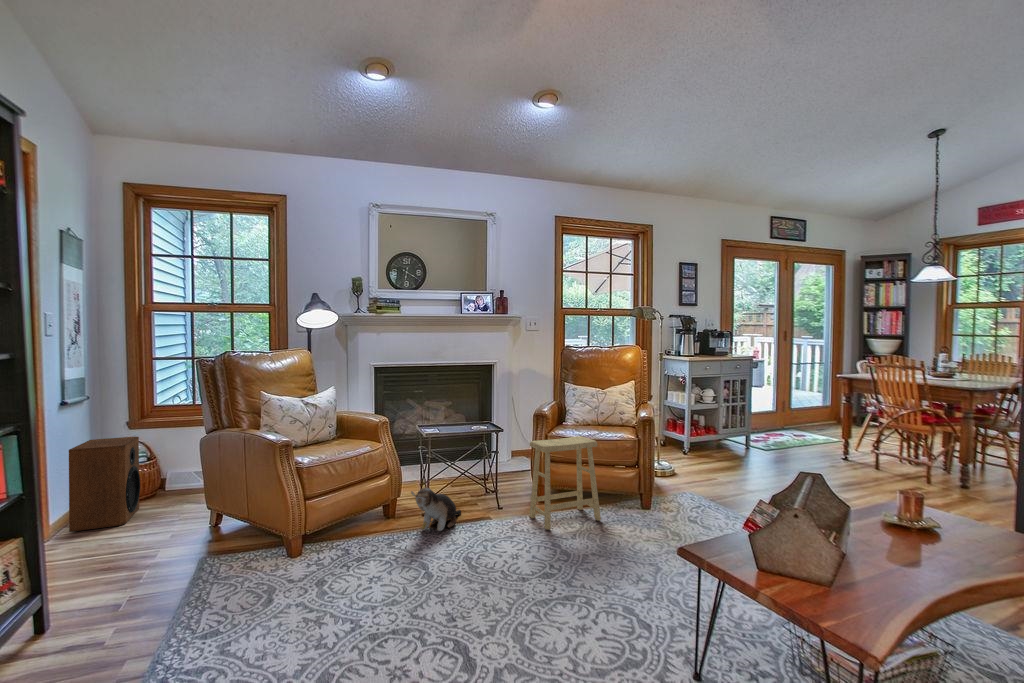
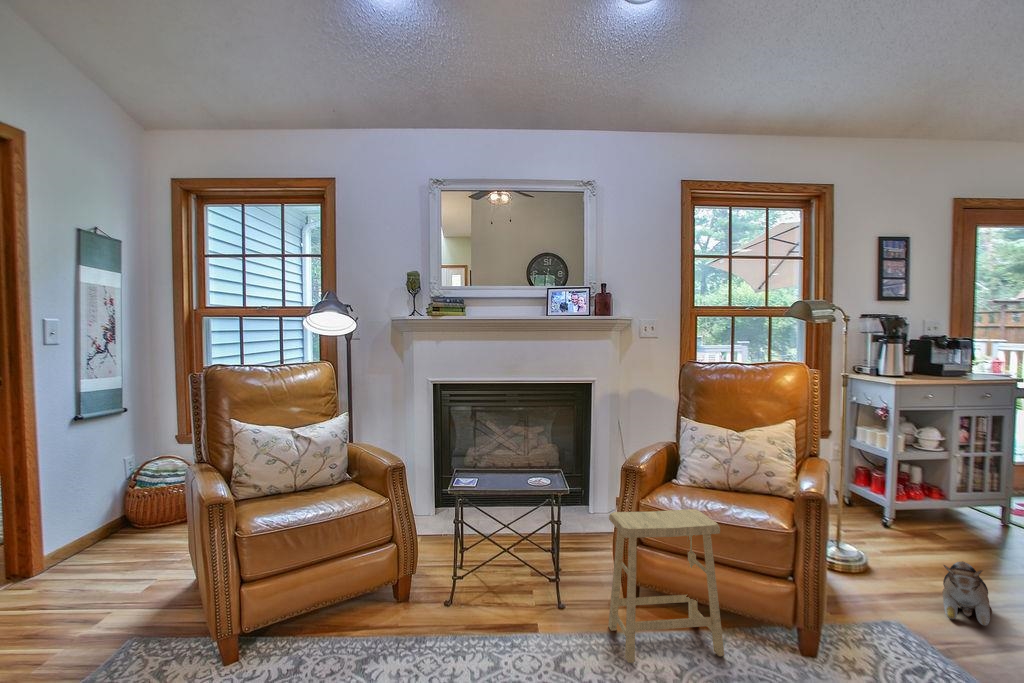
speaker: present [69,437,140,532] -> none [80,456,167,564]
plush toy: present [411,488,461,531] -> present [943,561,992,626]

